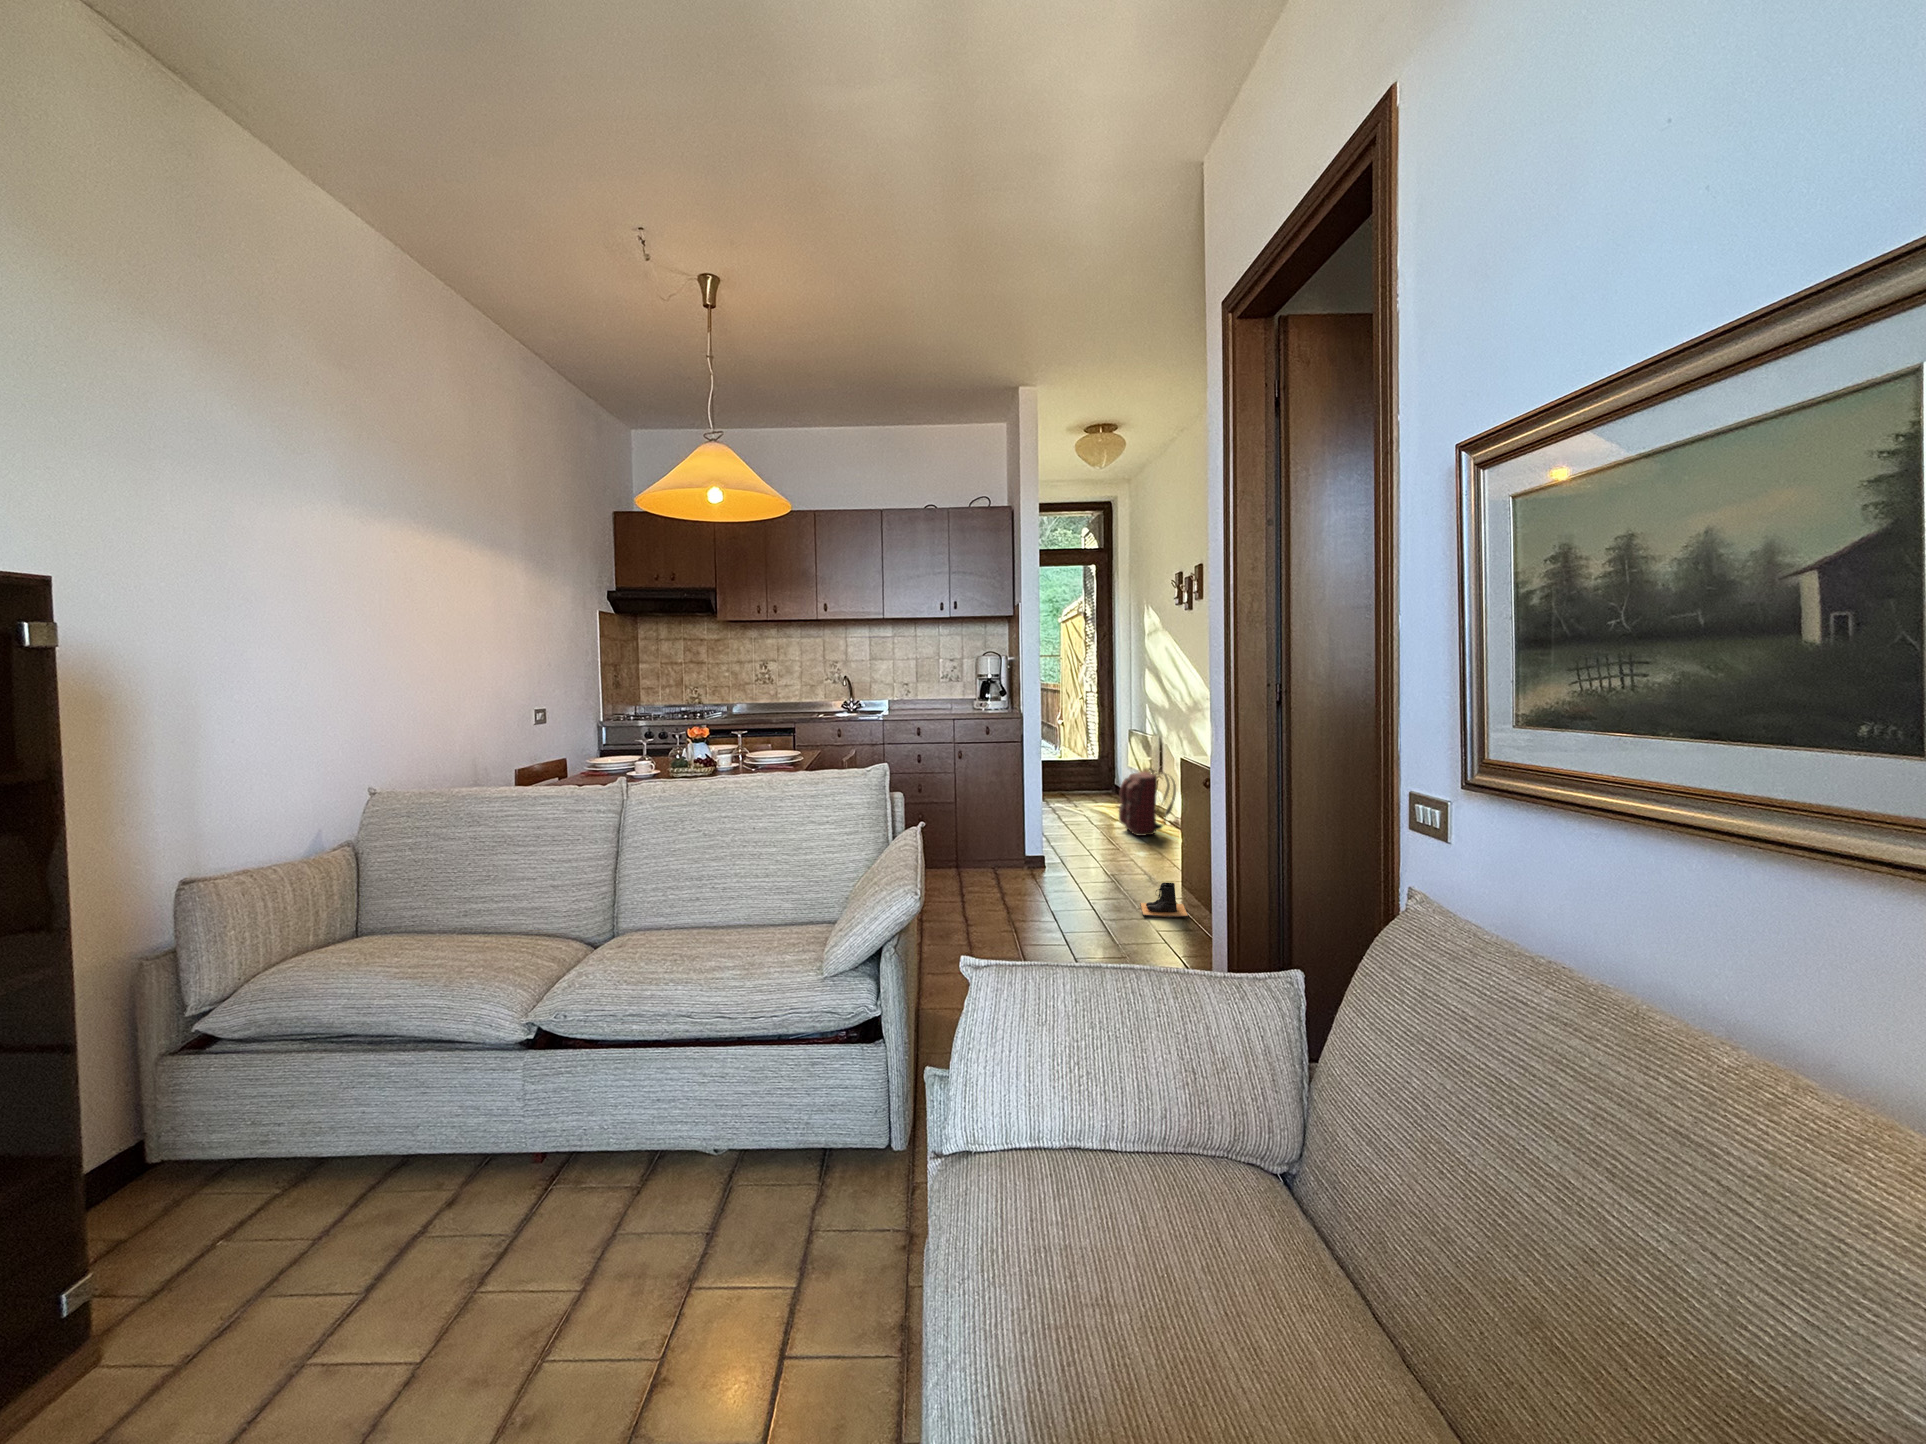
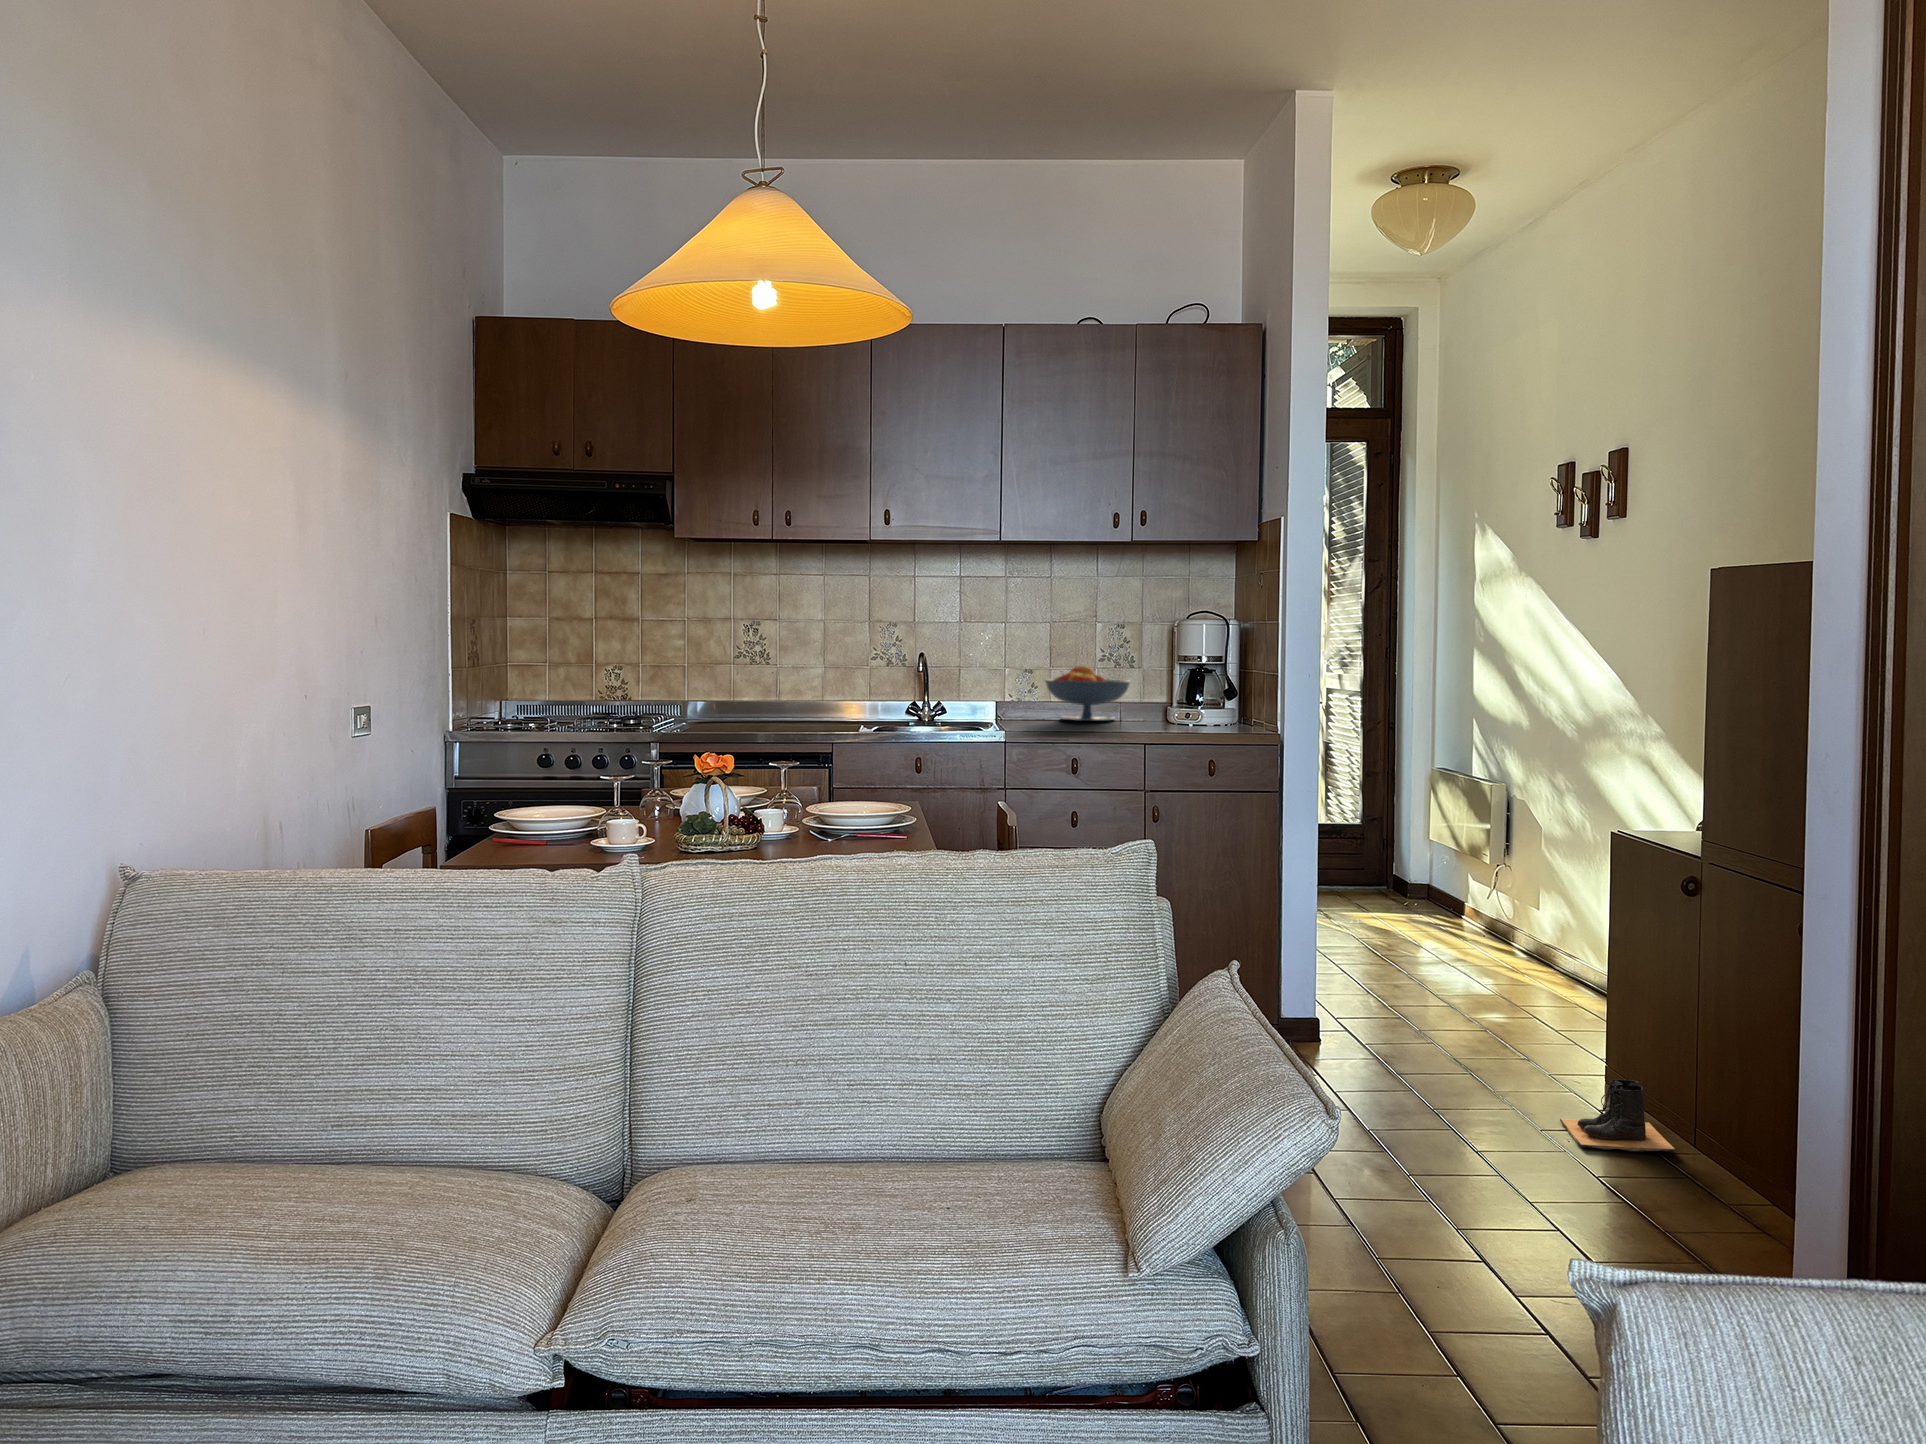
fruit bowl: none [910,681,954,709] -> present [1046,666,1130,721]
backpack: present [1119,768,1176,836] -> none [1432,843,1552,976]

